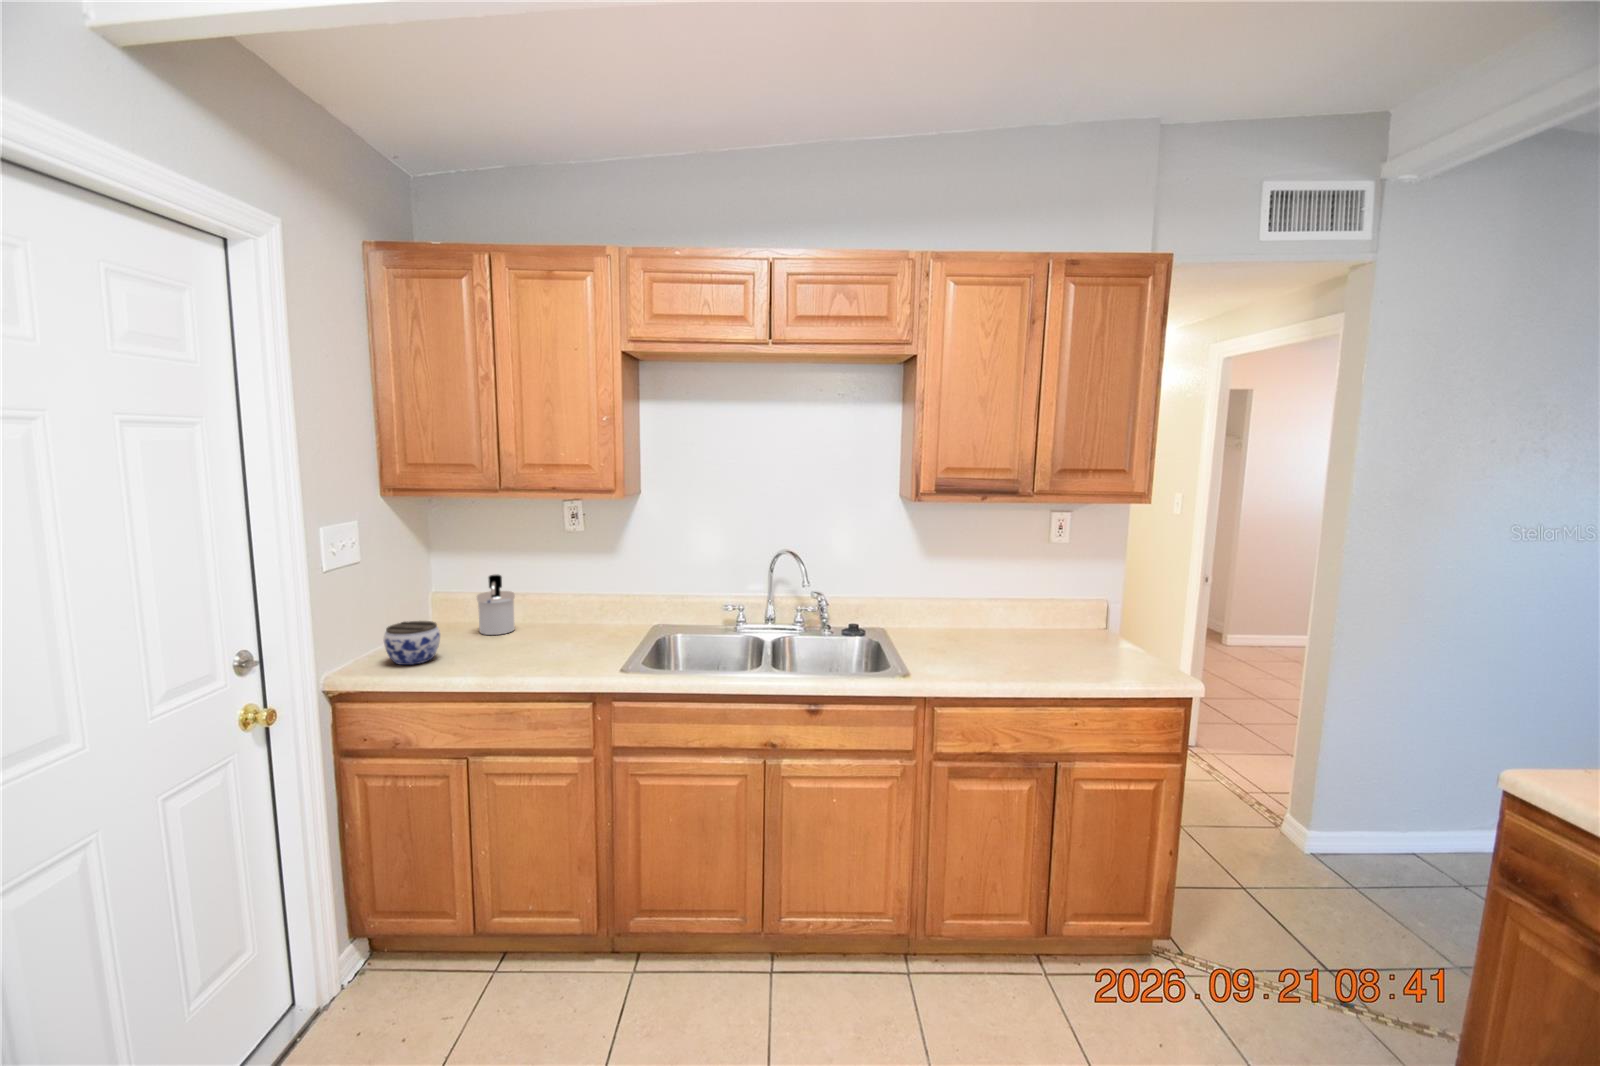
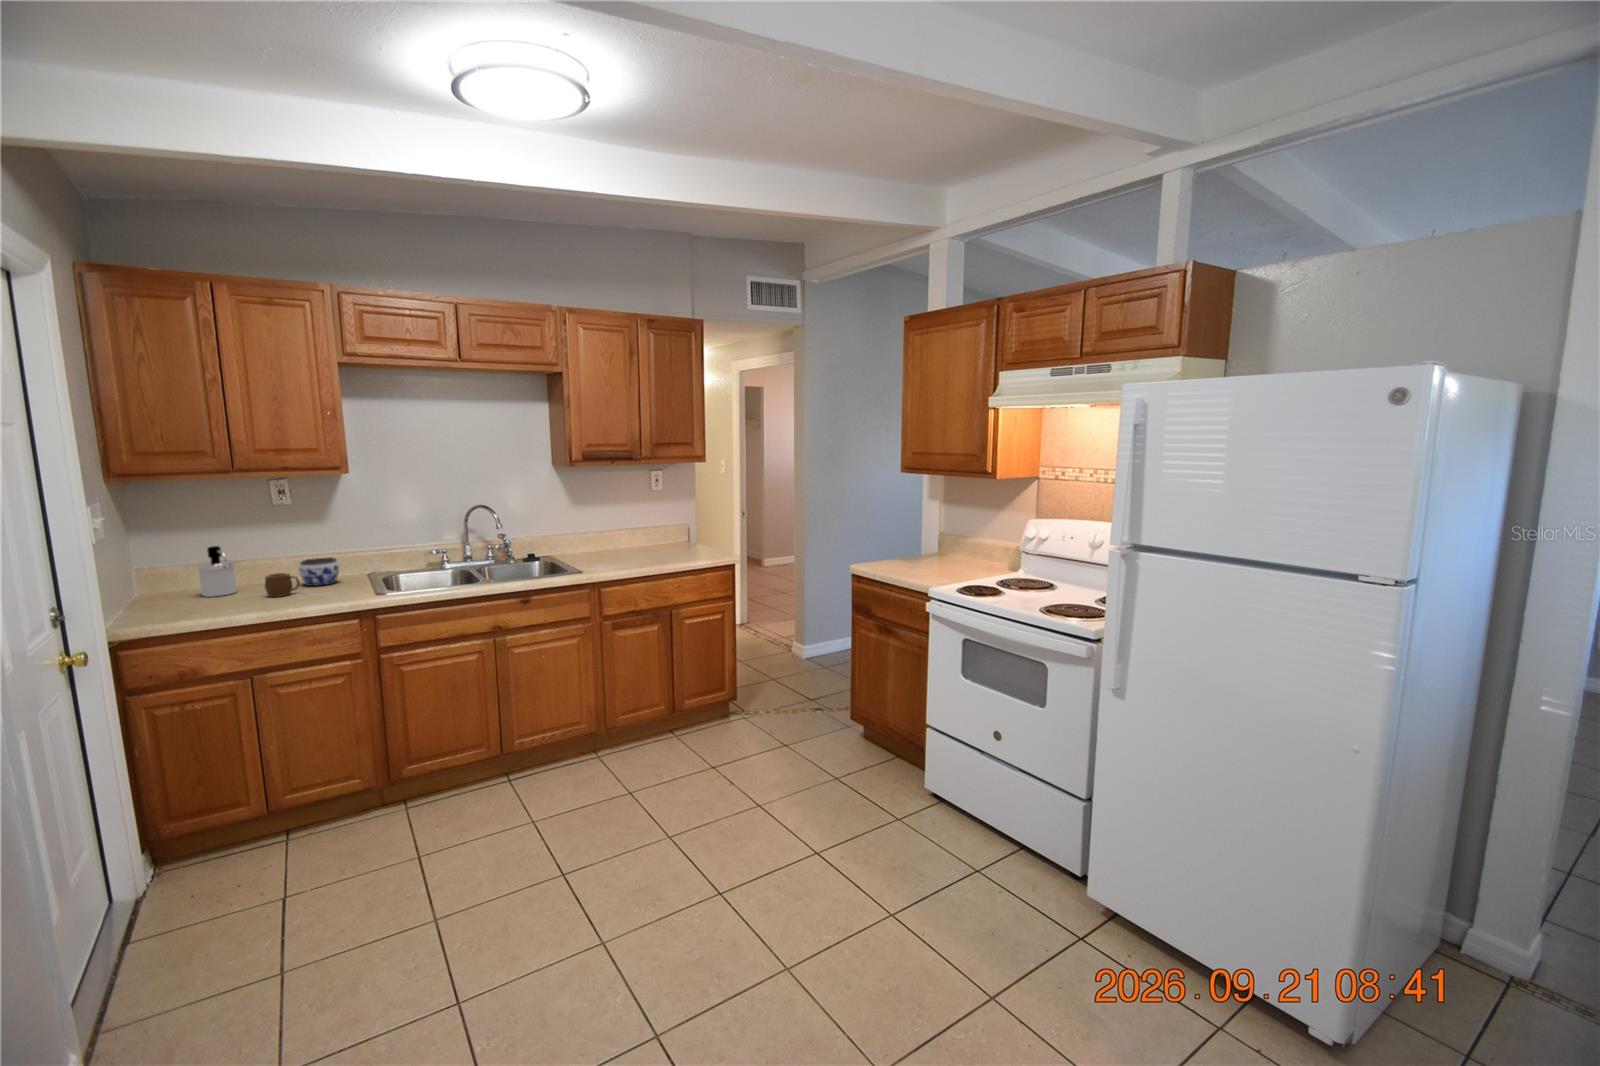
mug: none [524,617,562,649] -> present [265,573,300,597]
jar: present [384,621,440,665] -> present [299,557,340,586]

